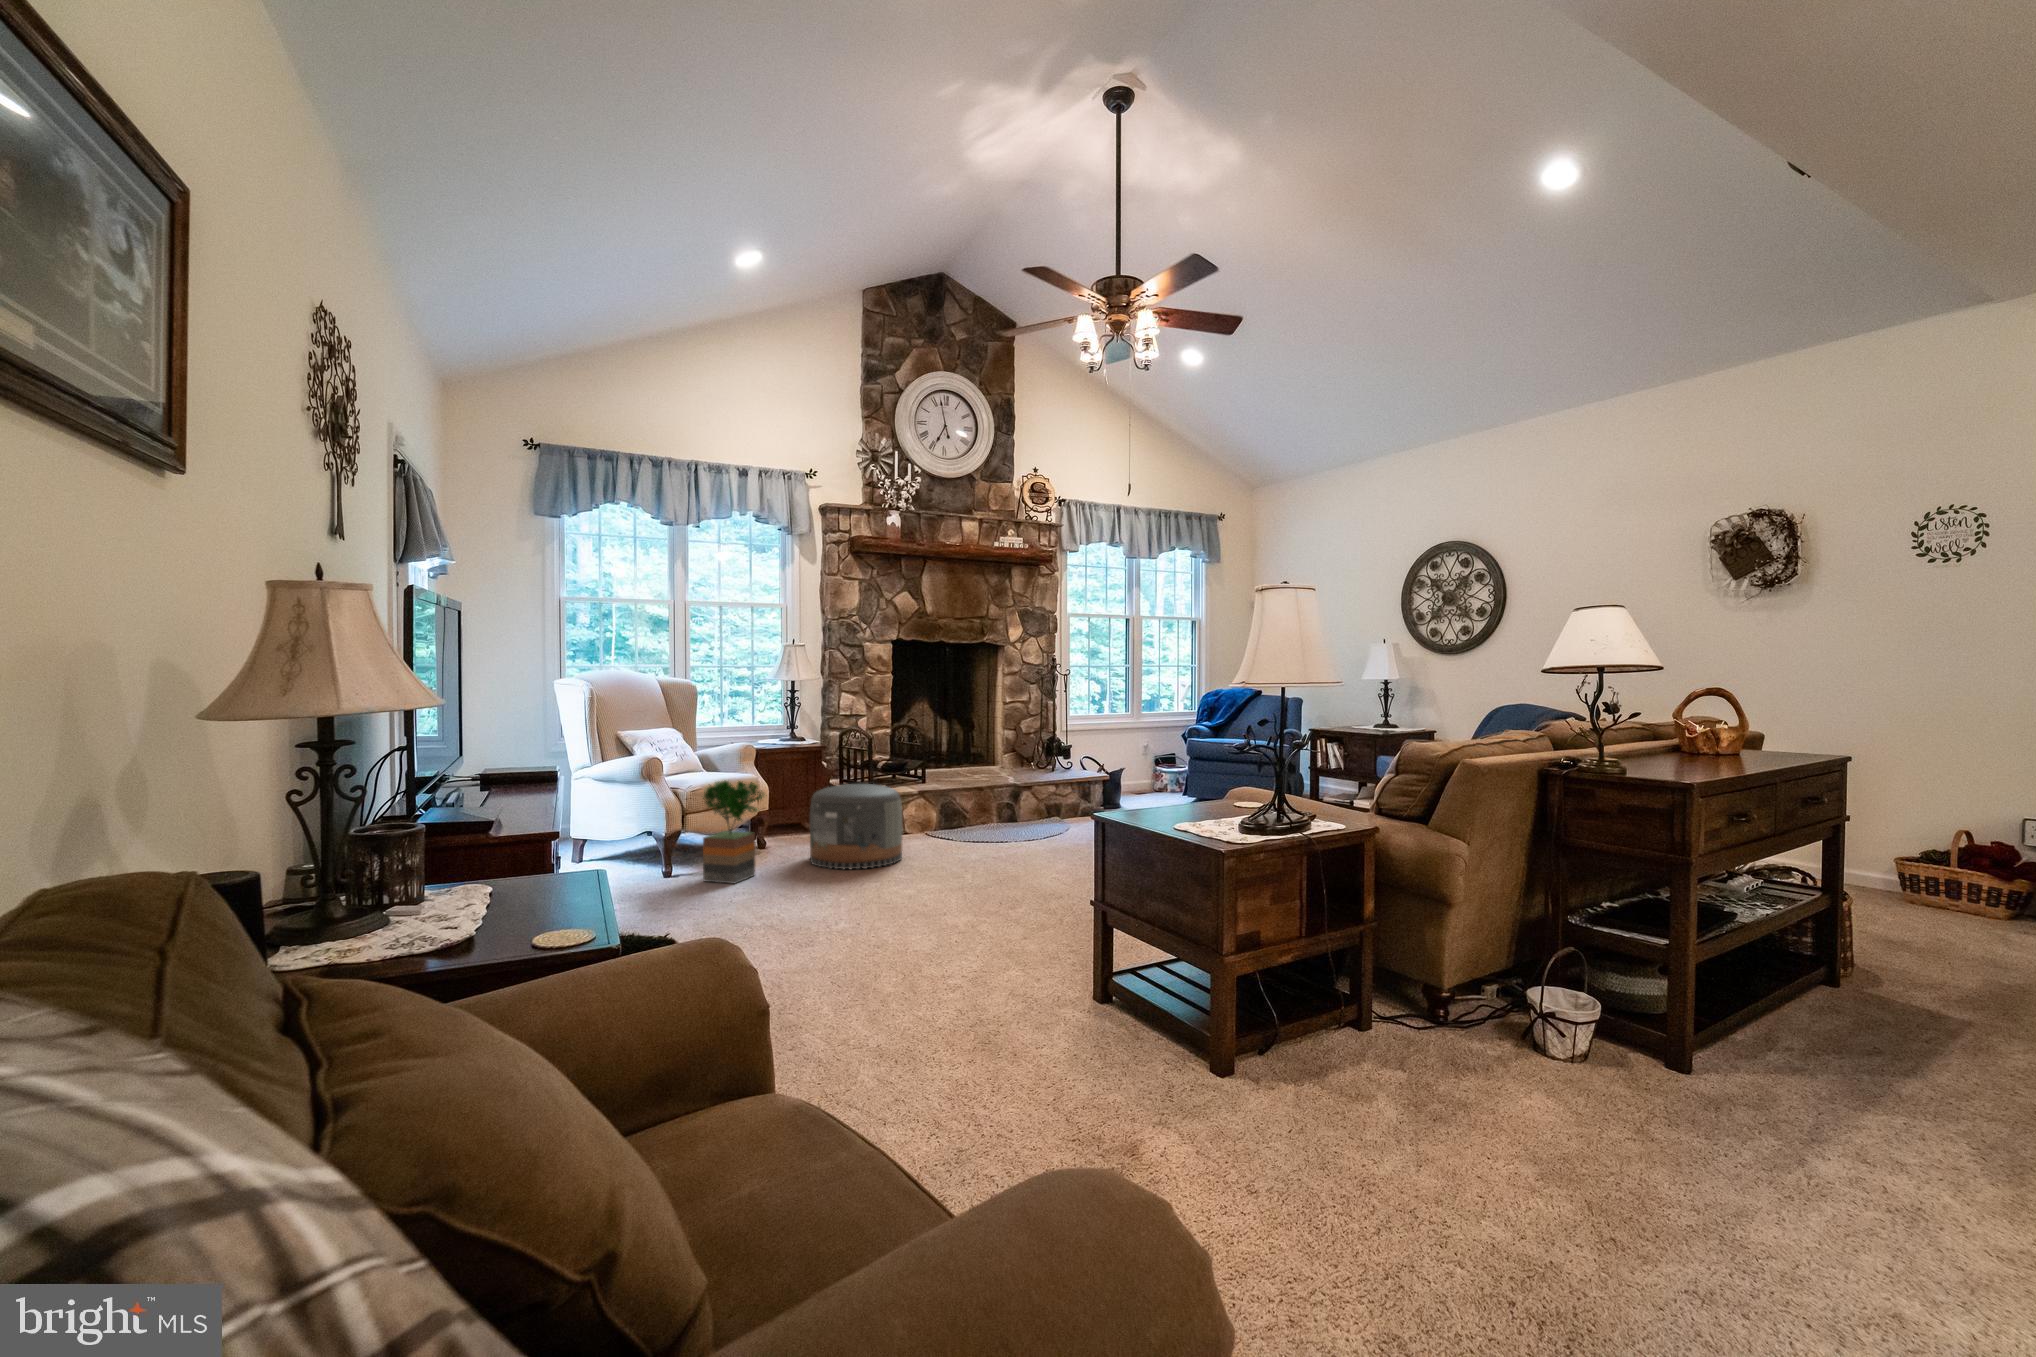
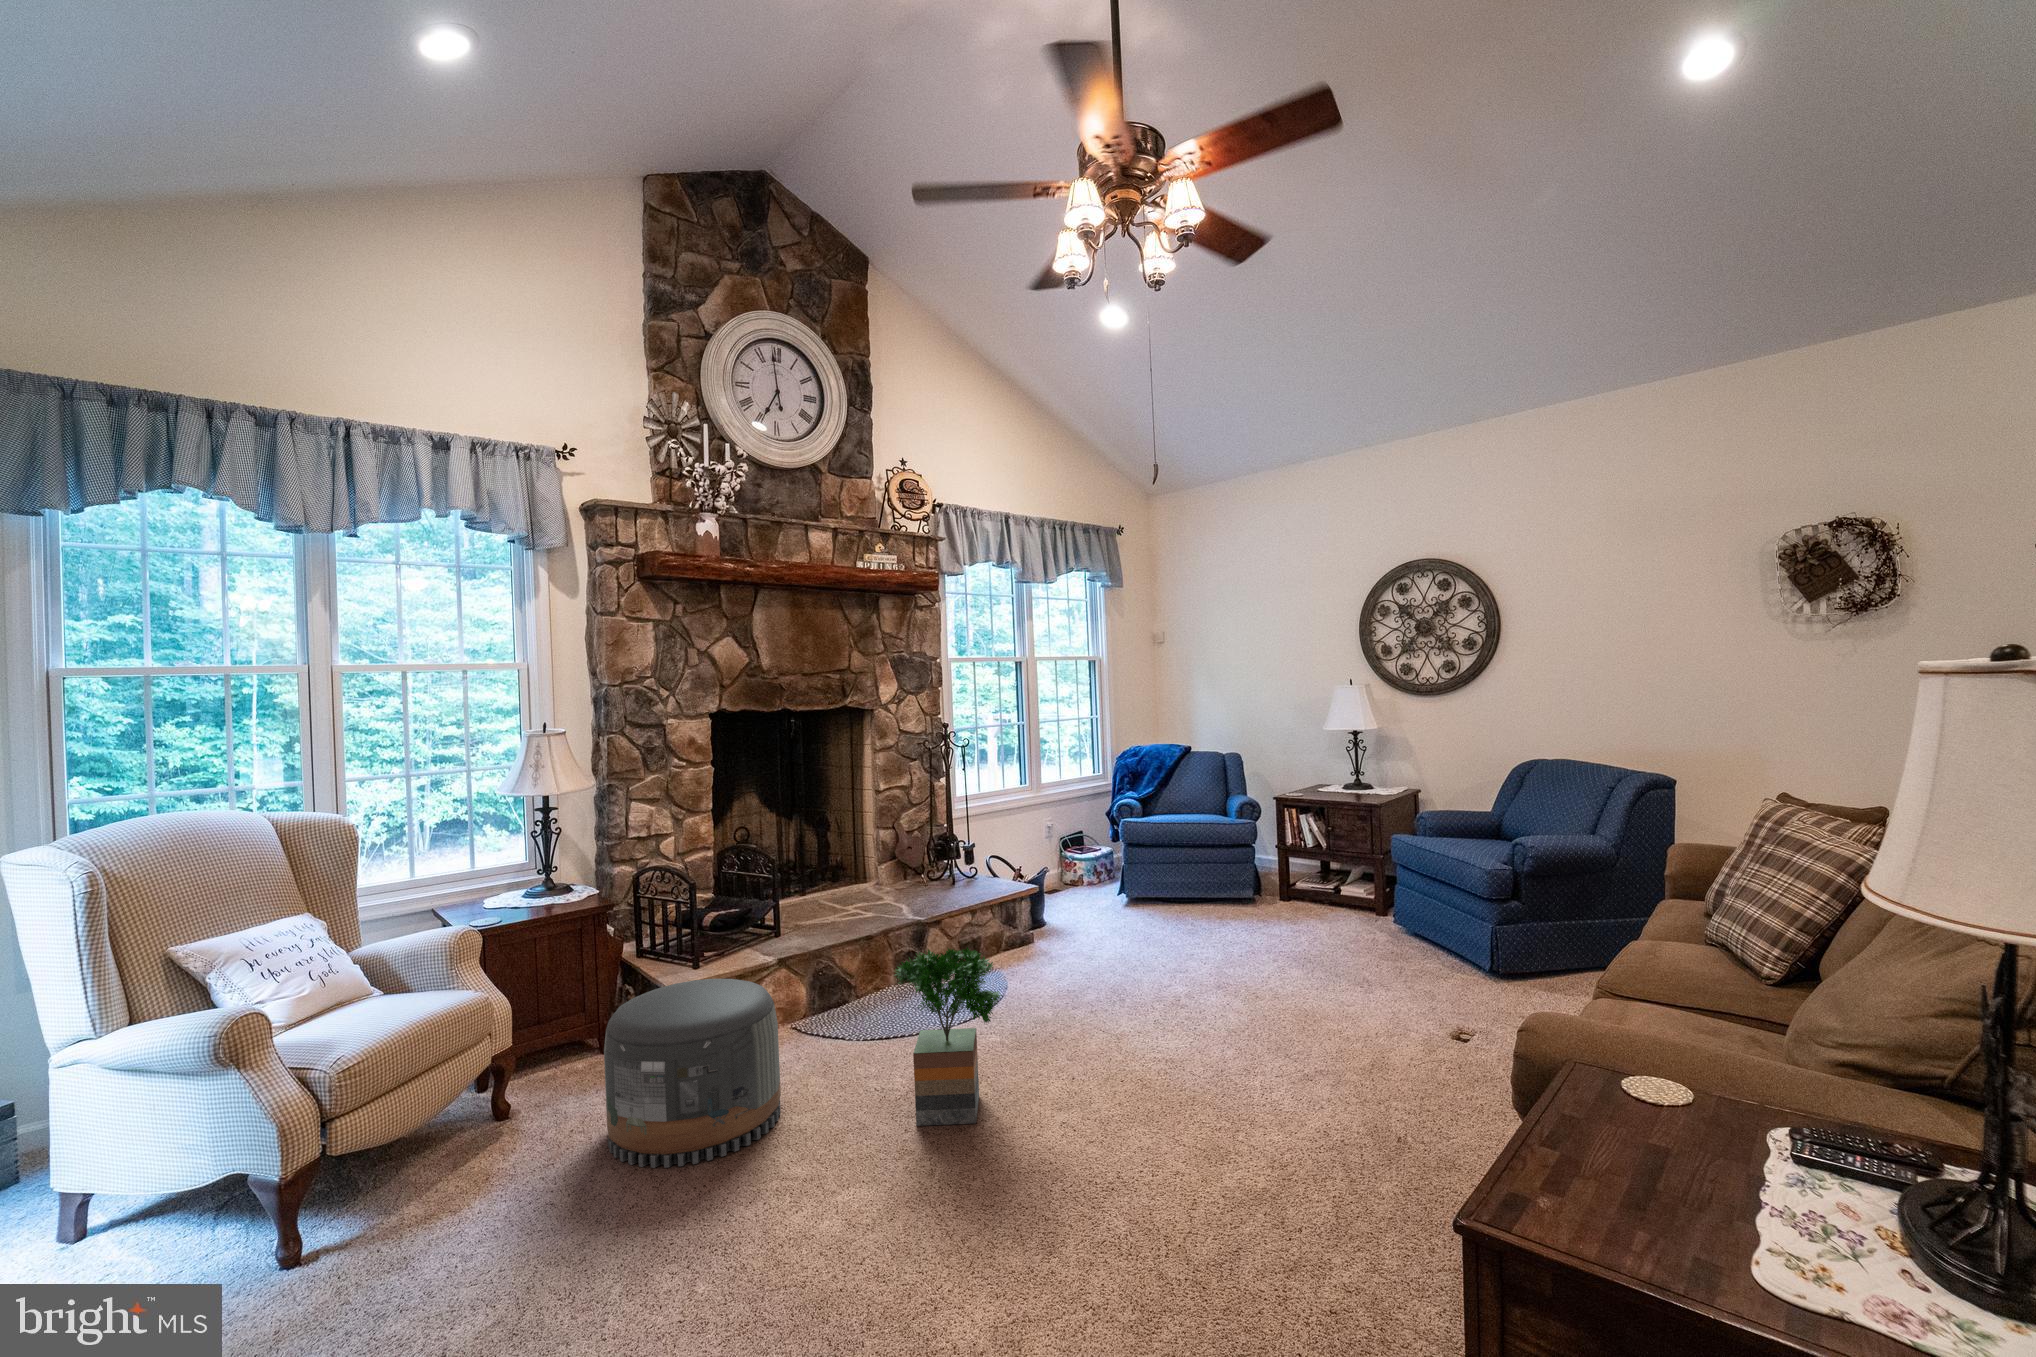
potted tree: present [703,781,765,884] -> present [895,947,1001,1126]

